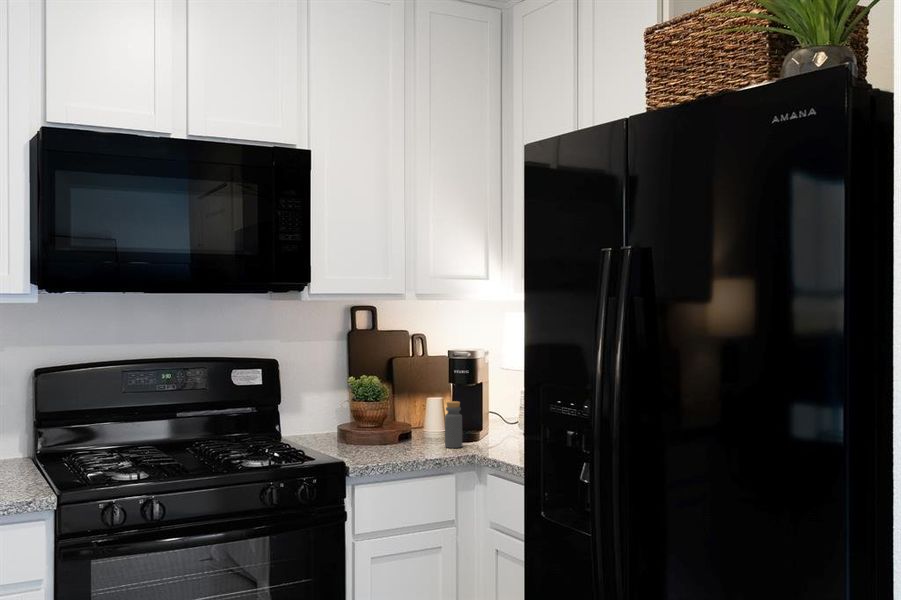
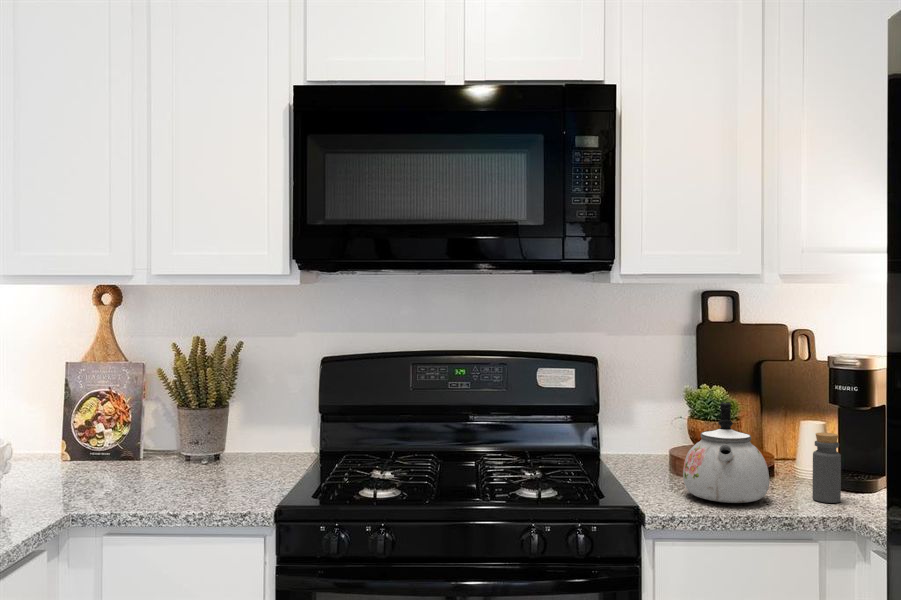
kettle: none [363,385,421,454] -> present [683,402,769,503]

